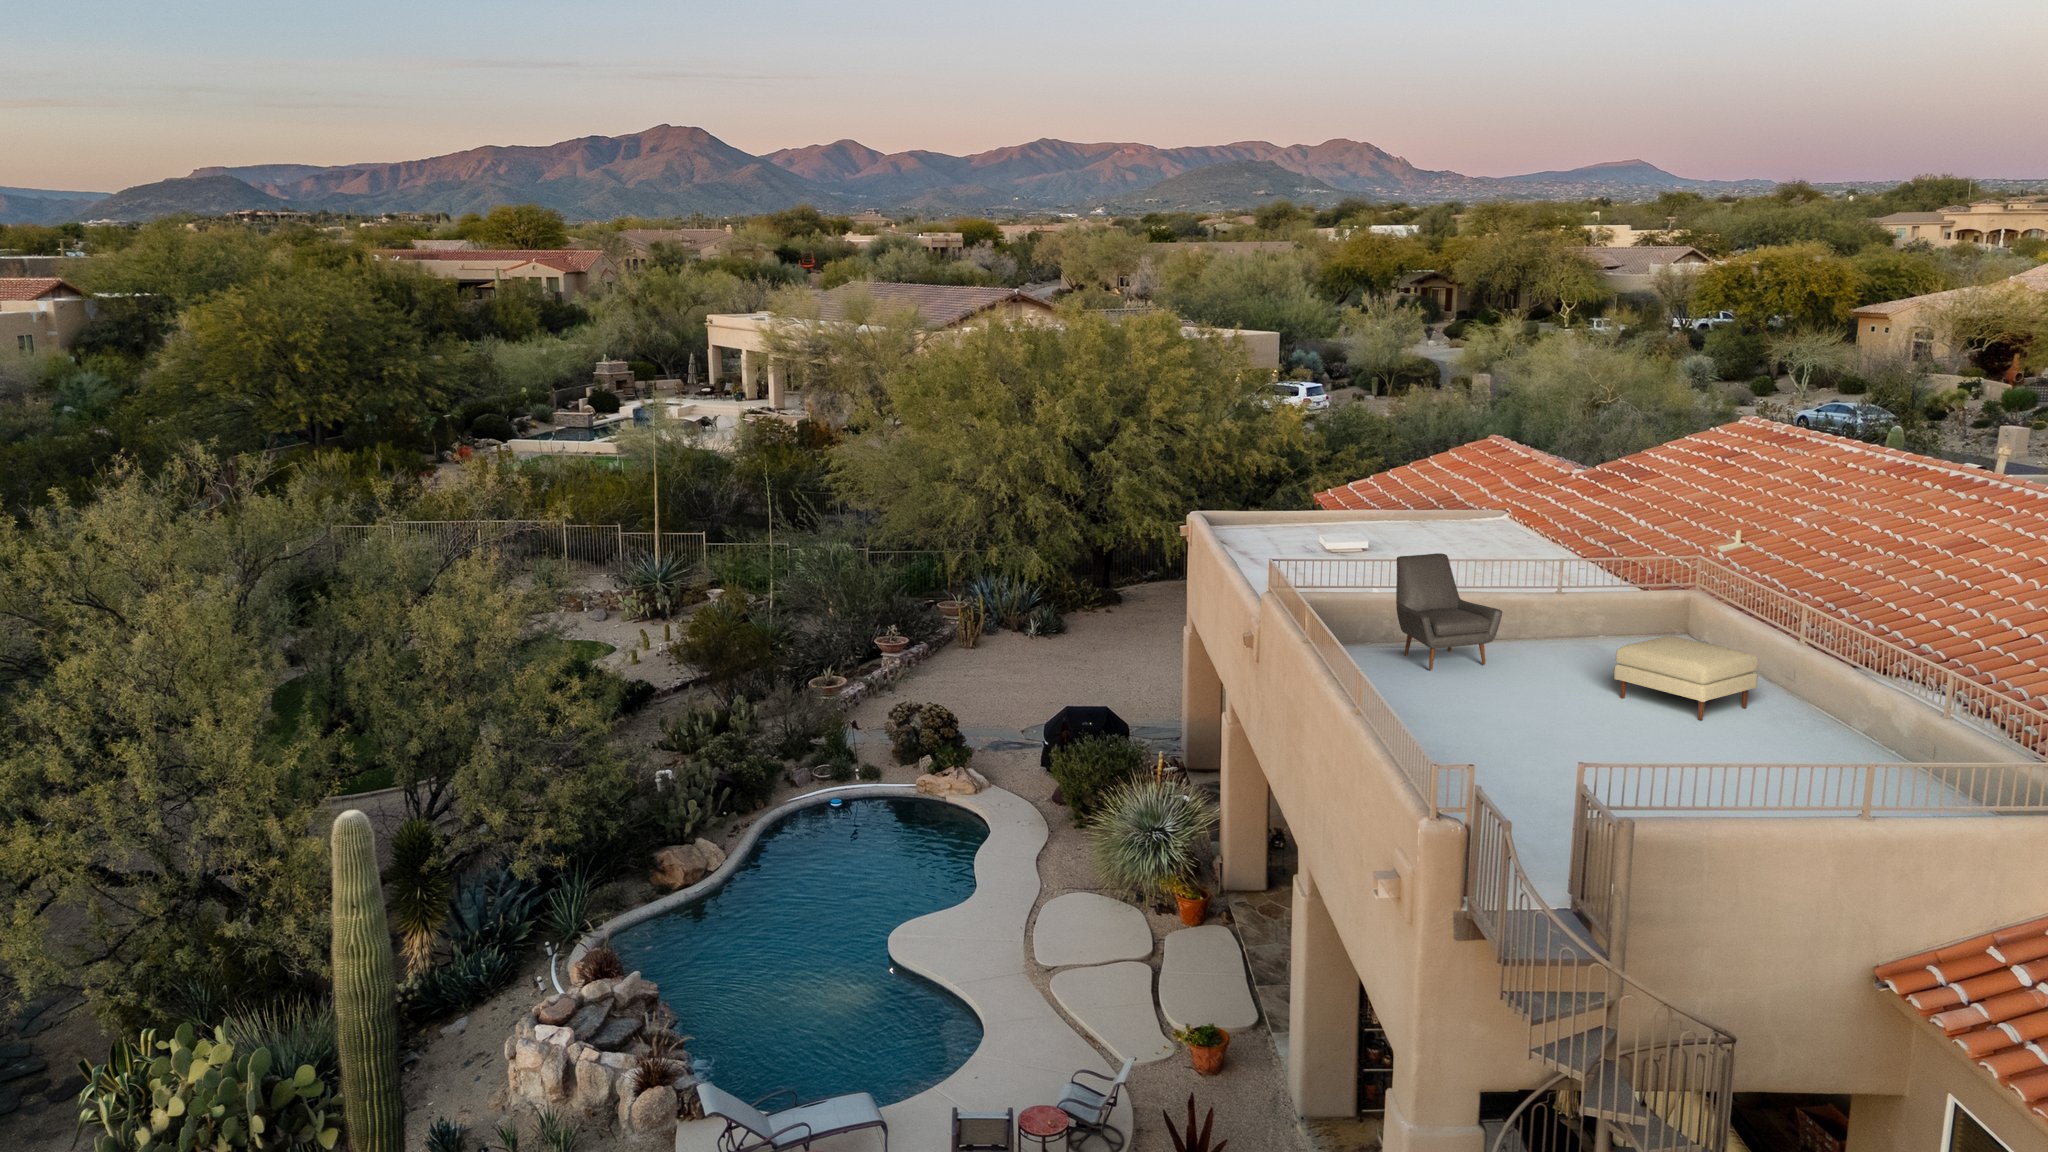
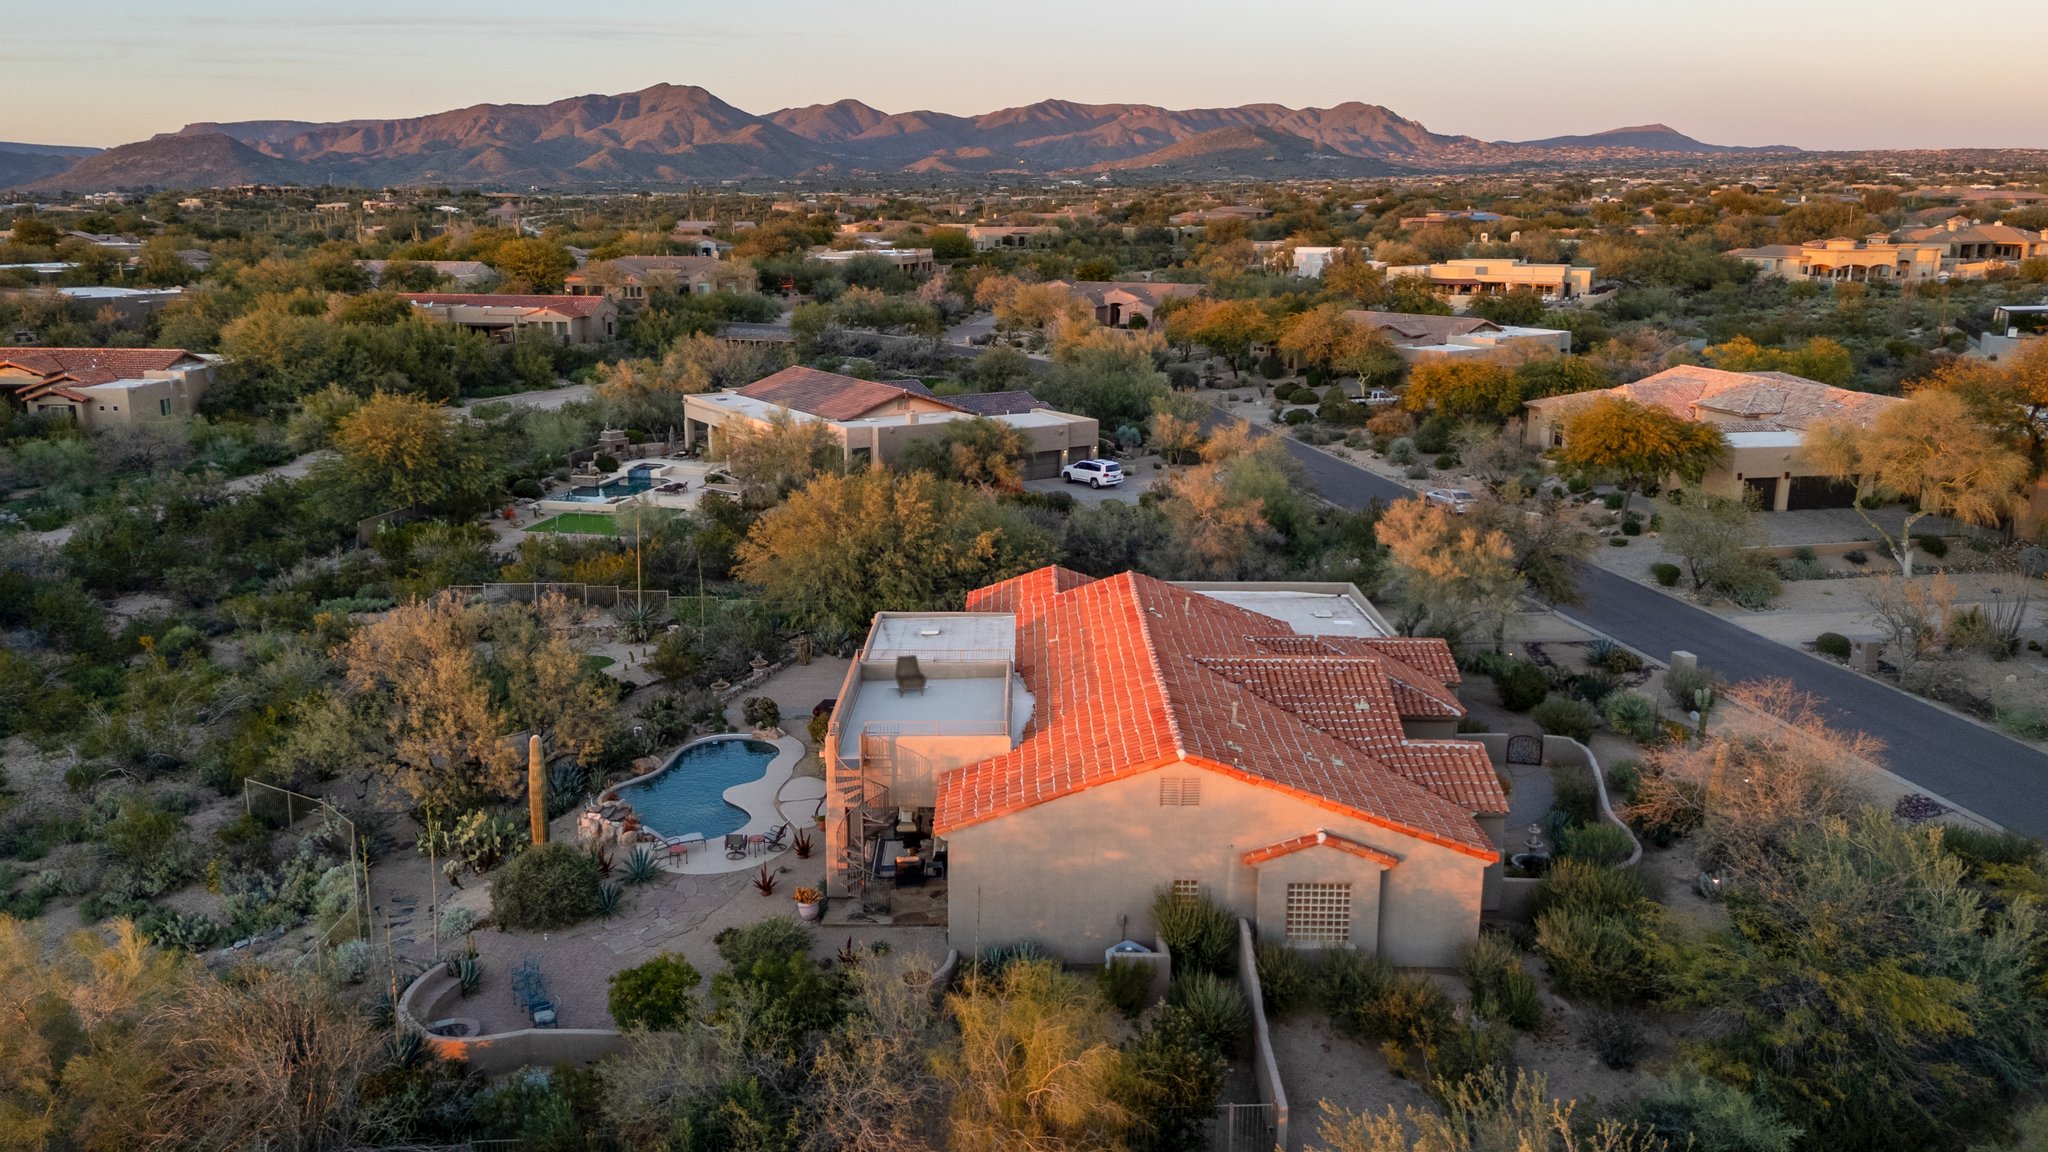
ottoman: present [1614,636,1758,720] -> none [950,689,989,718]

